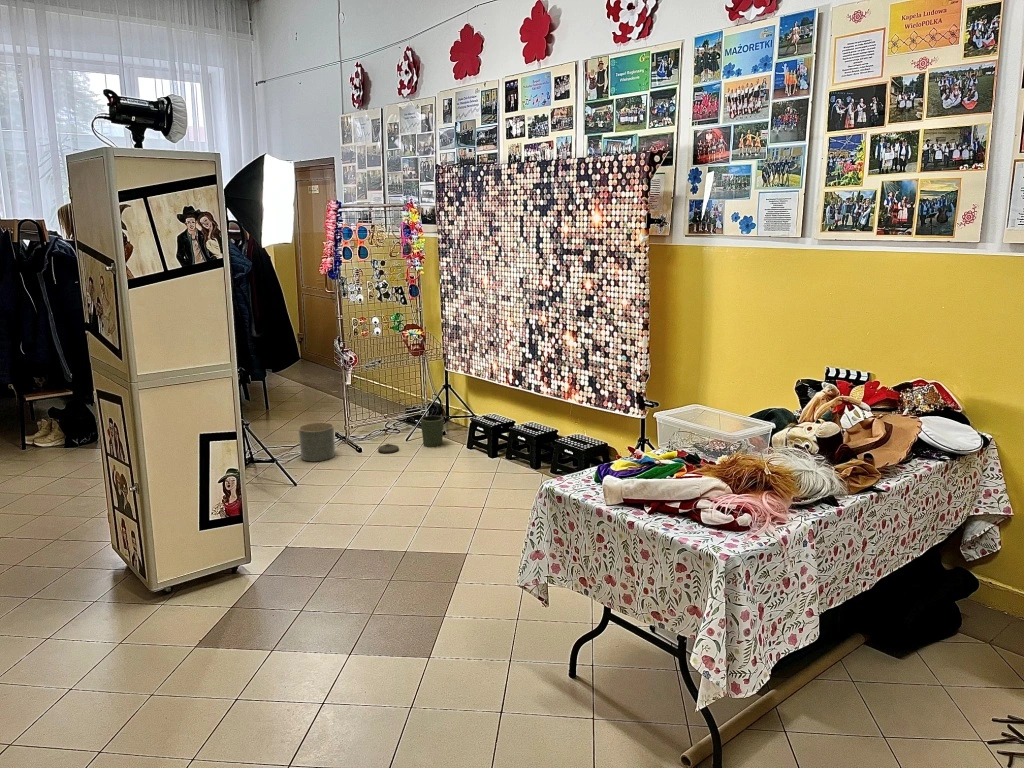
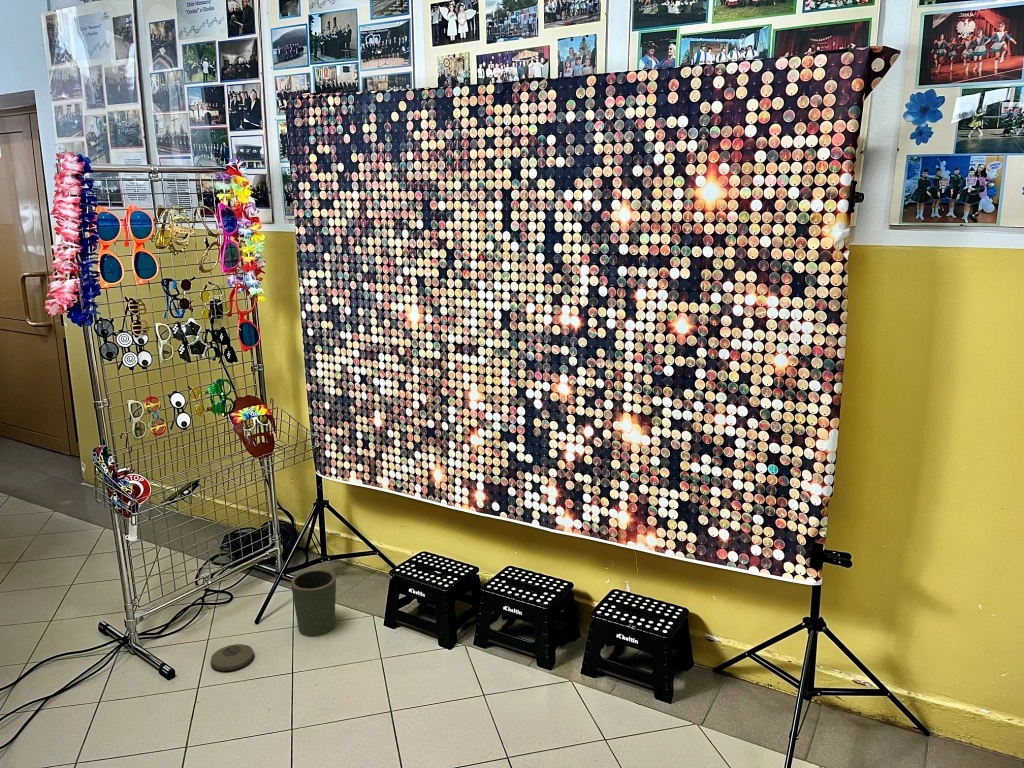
planter: present [299,422,335,461] -> none [24,630,116,732]

